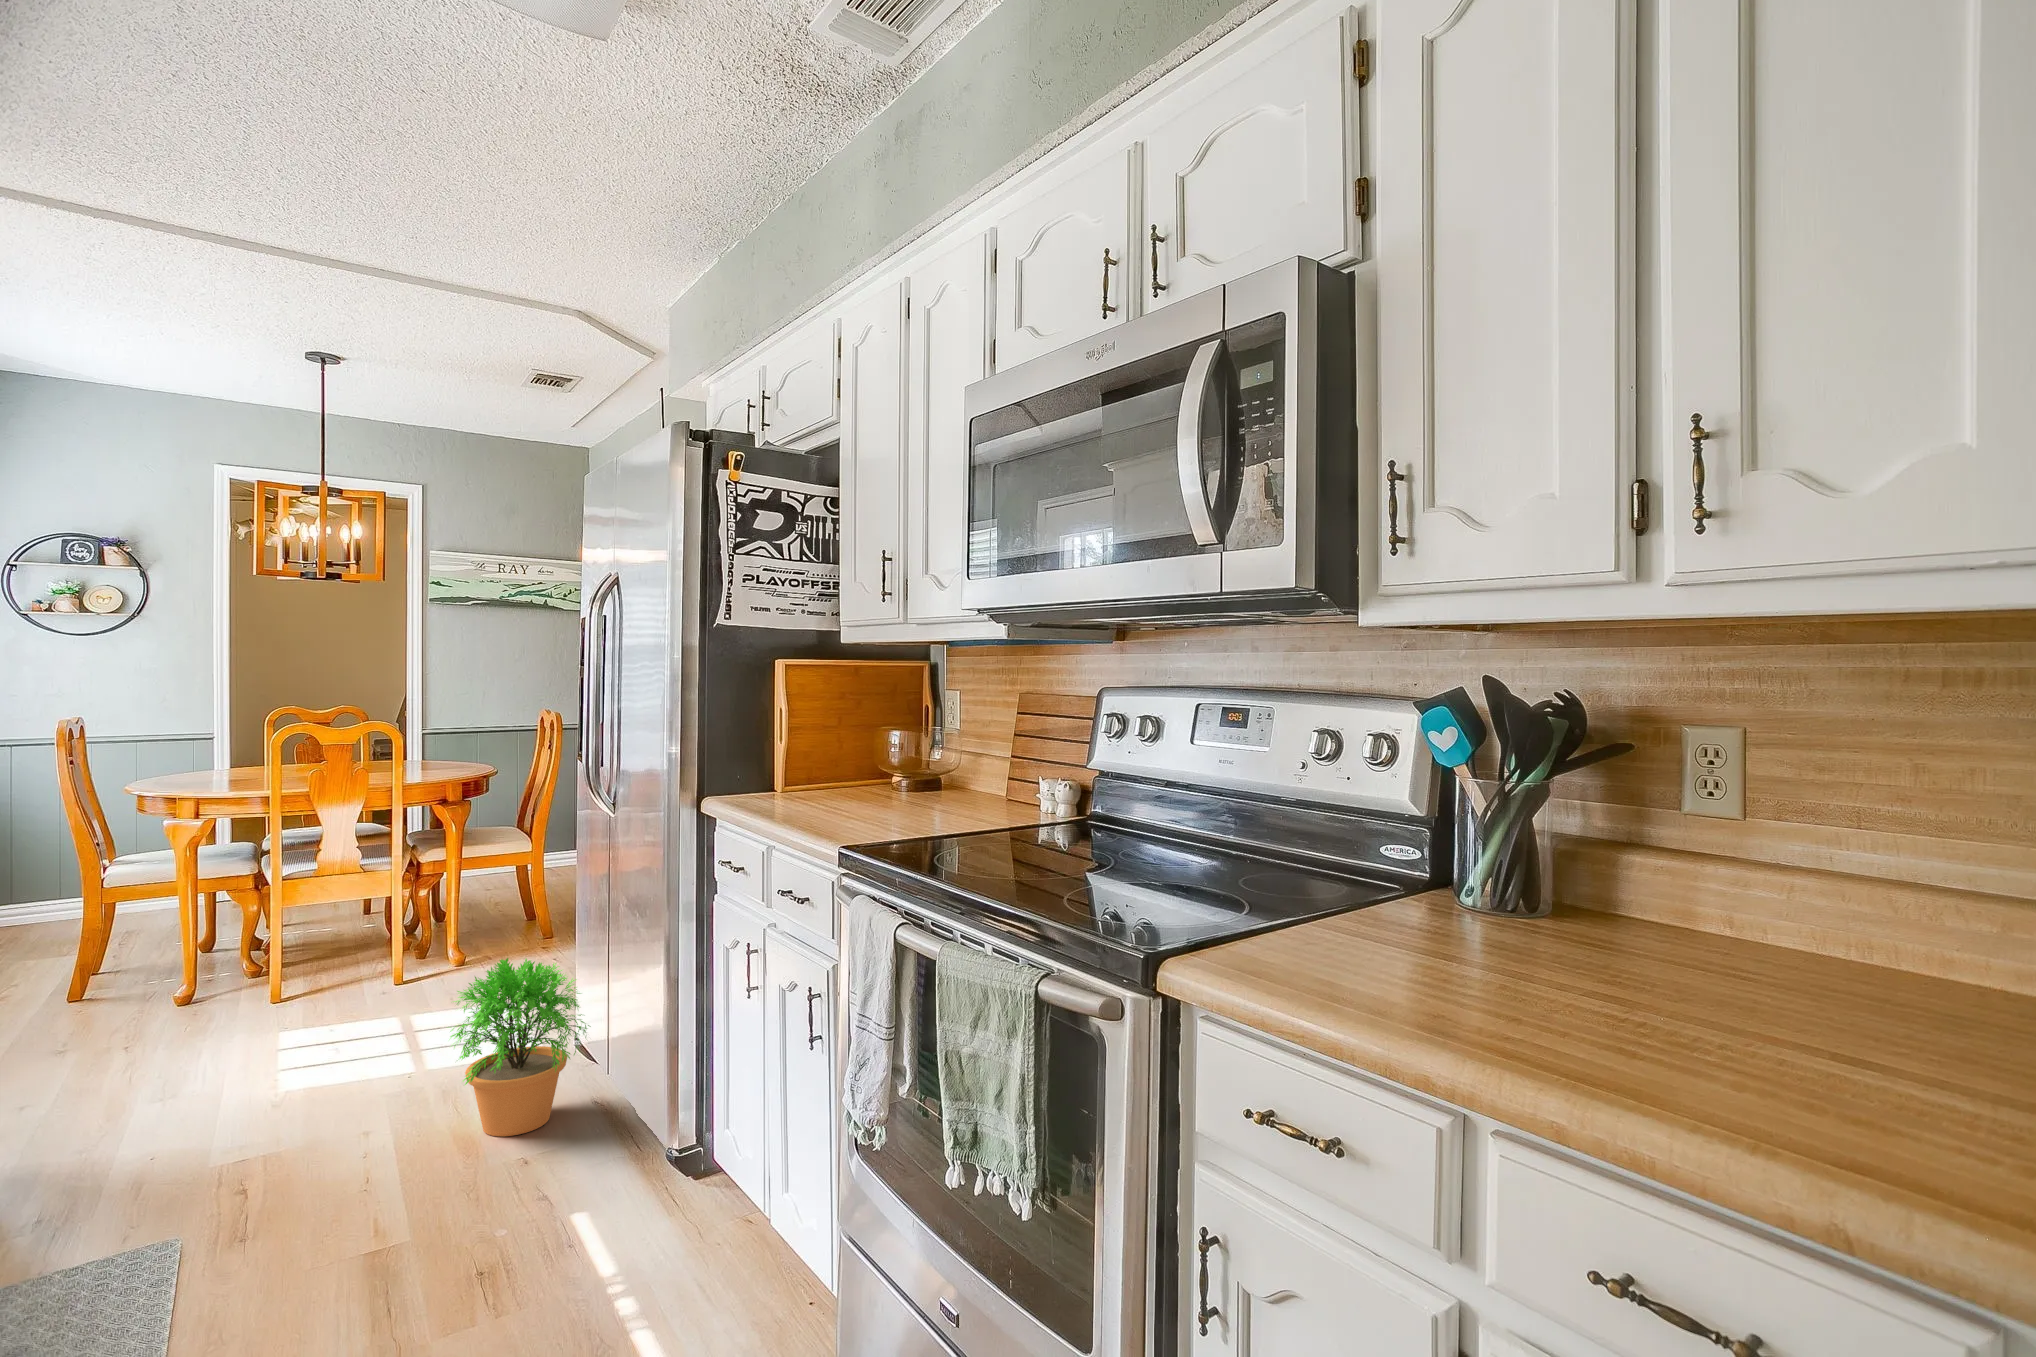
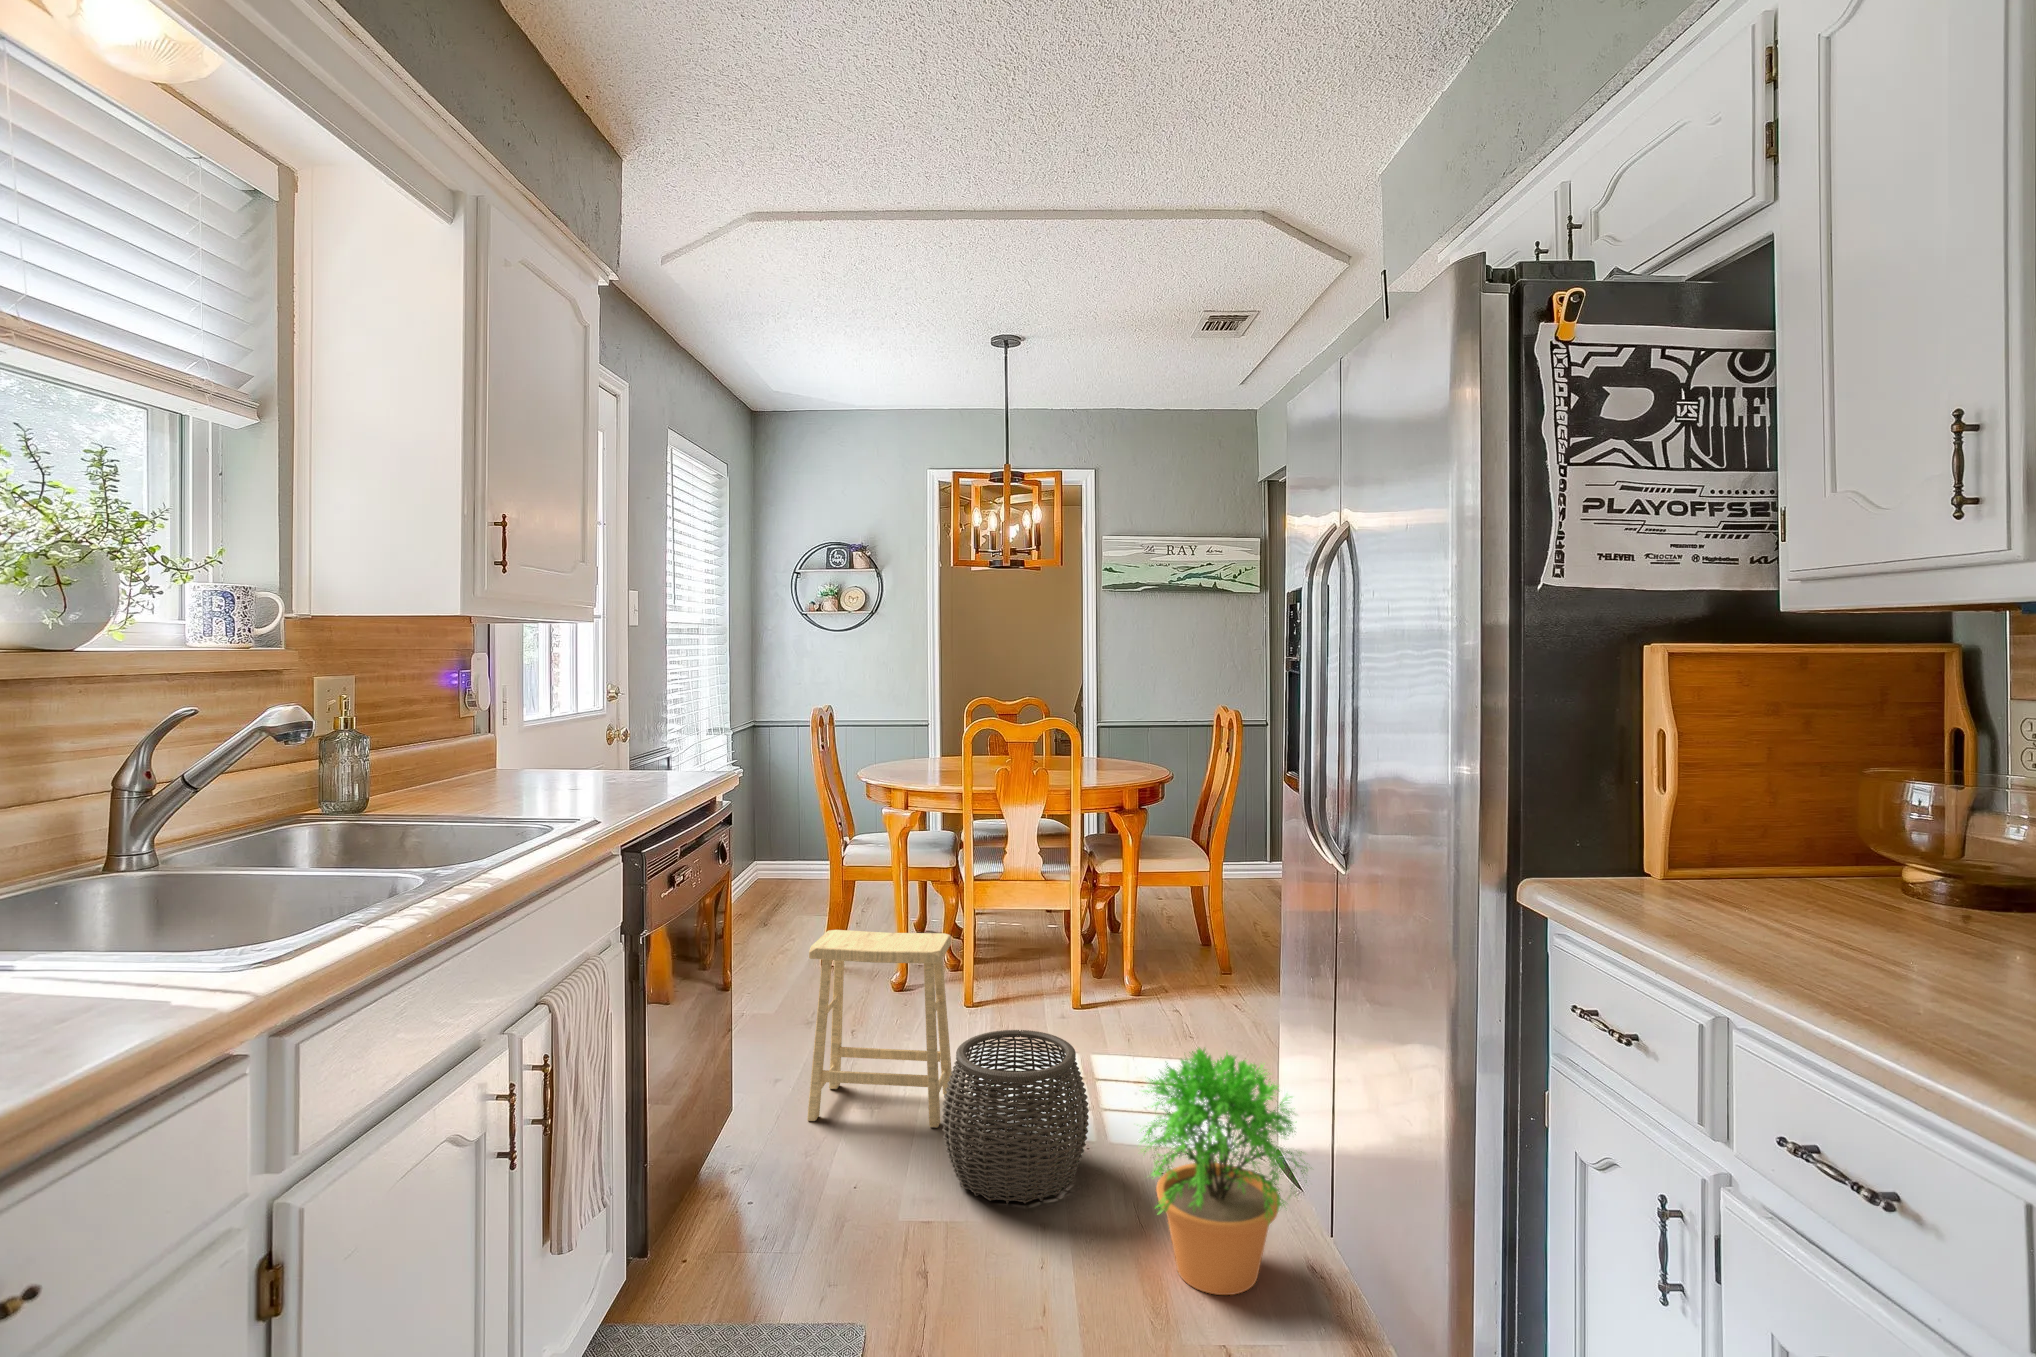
footstool: none [76,921,259,1123] -> present [807,930,952,1128]
woven basket: none [251,986,406,1131] -> present [942,1030,1089,1204]

